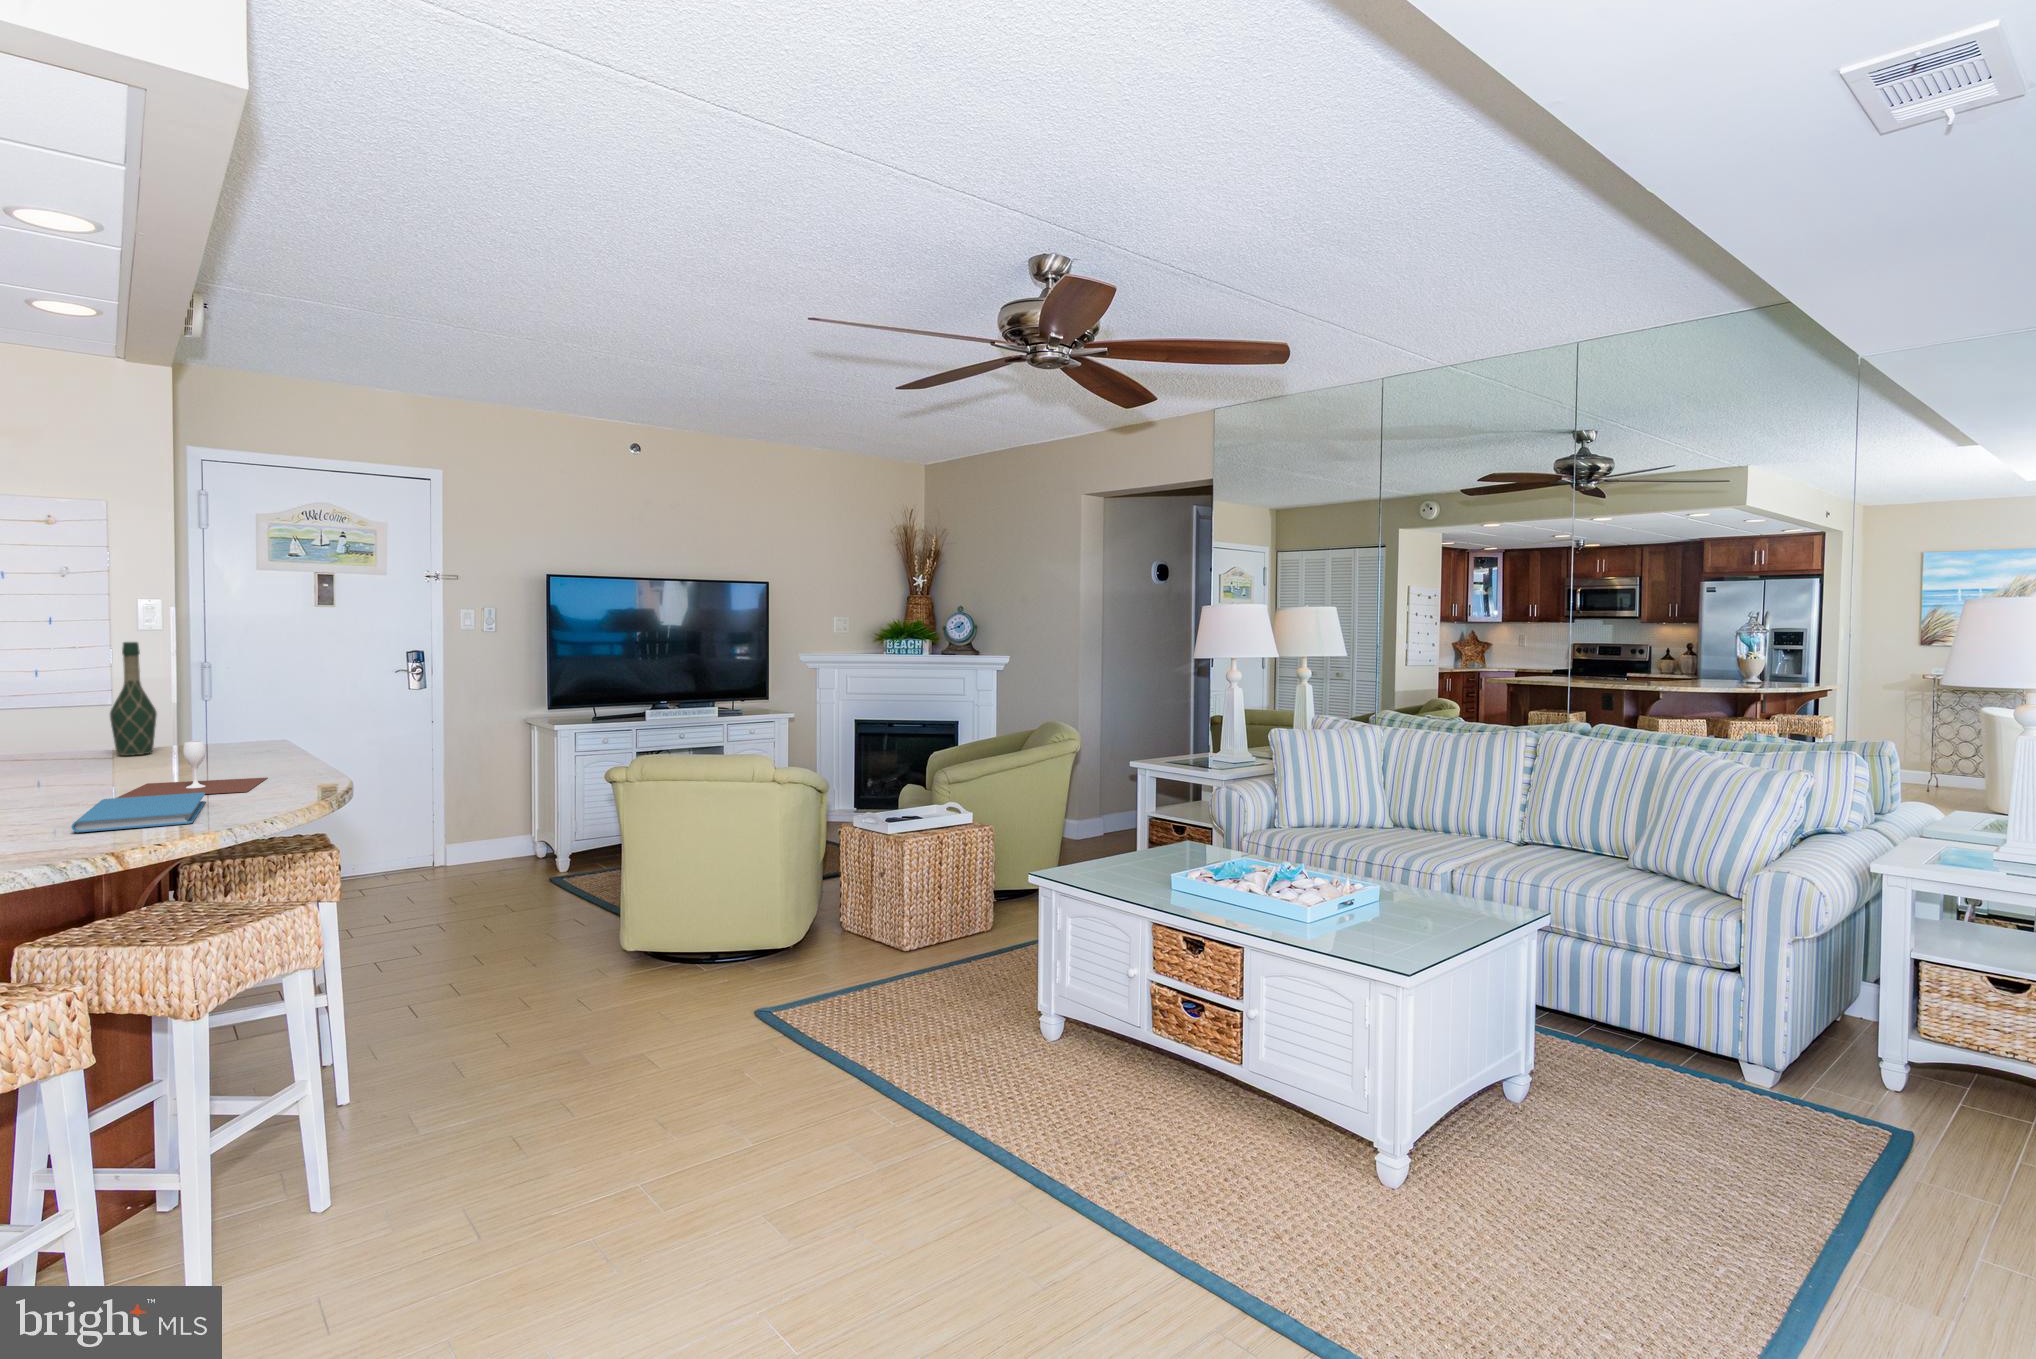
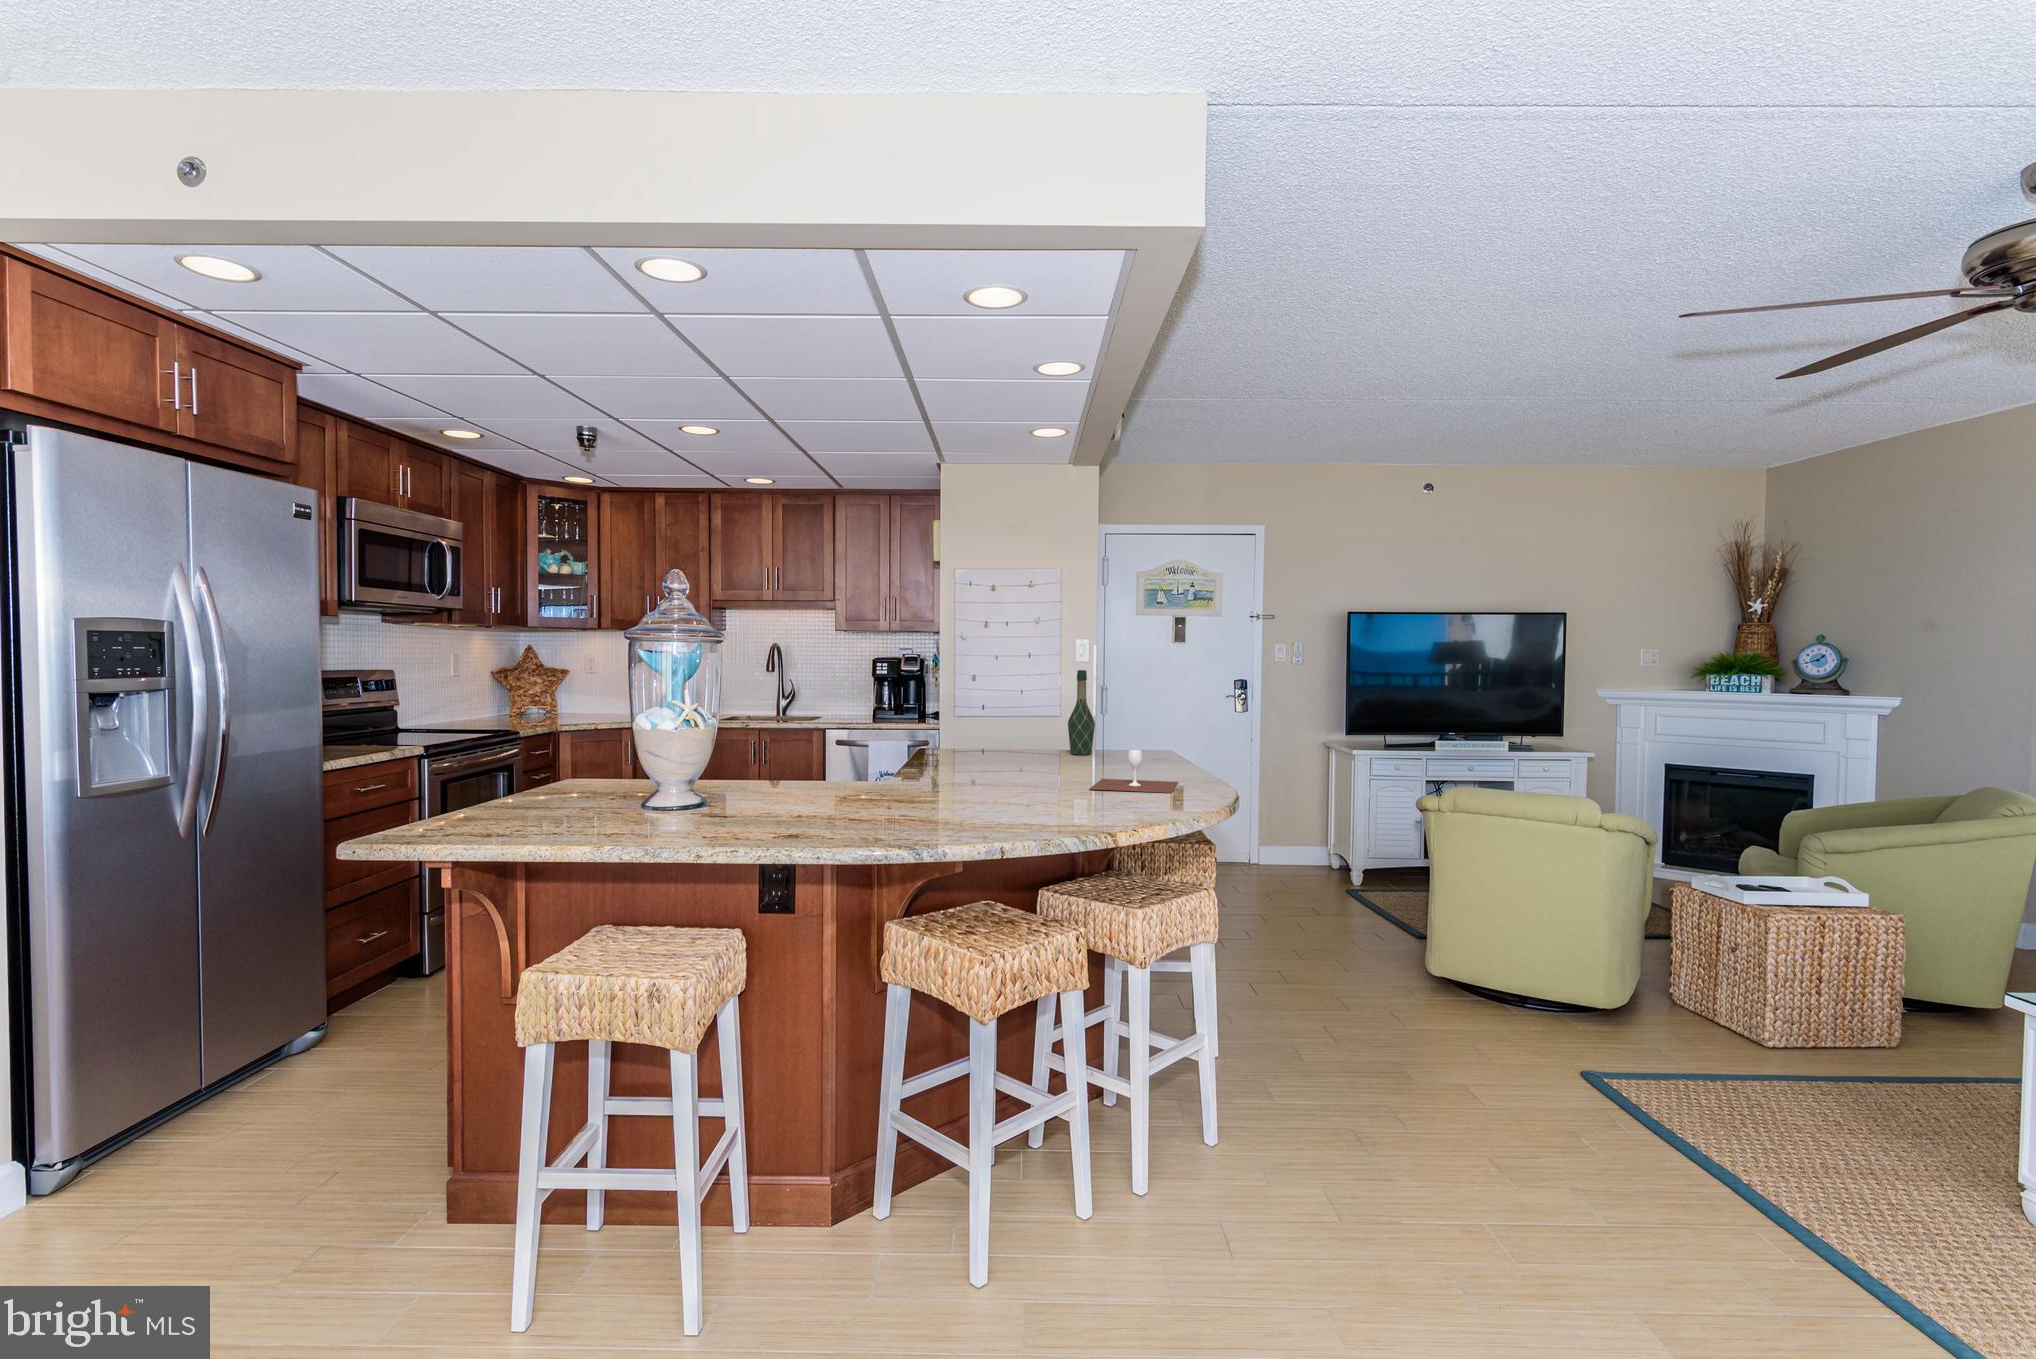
book: present [71,792,206,832] -> none [1078,789,1150,816]

